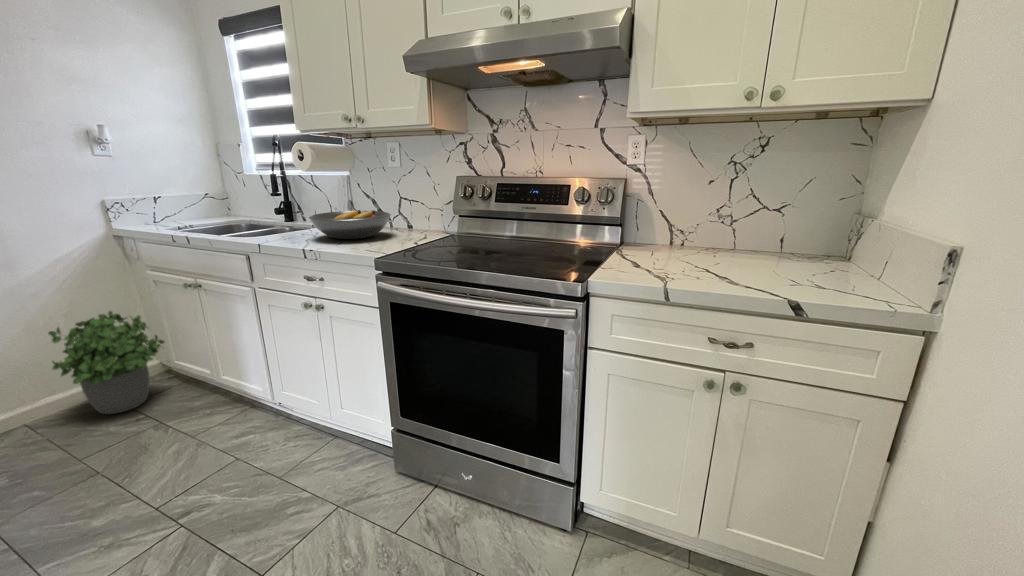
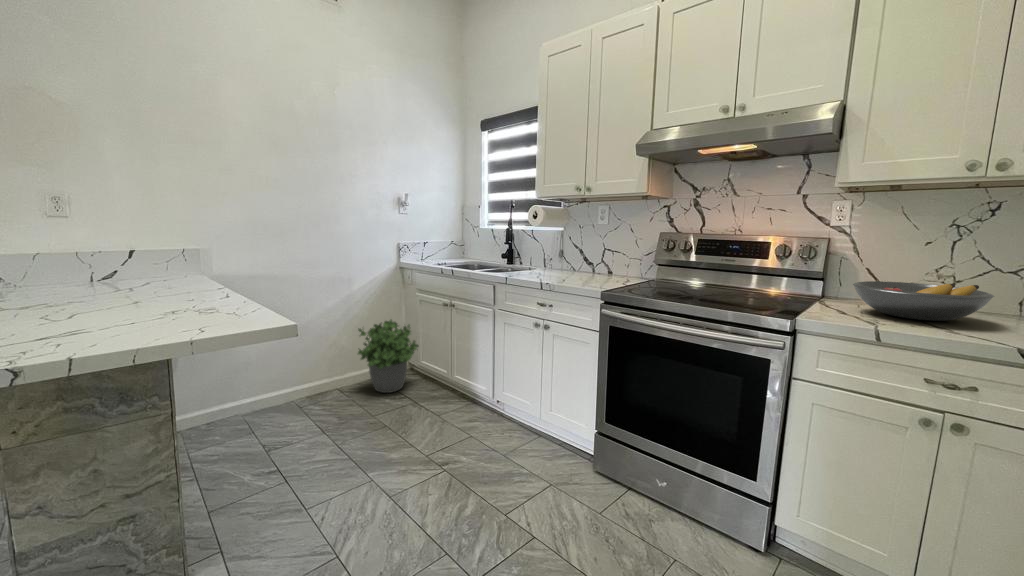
fruit bowl: present [309,210,391,239] -> present [853,281,994,321]

